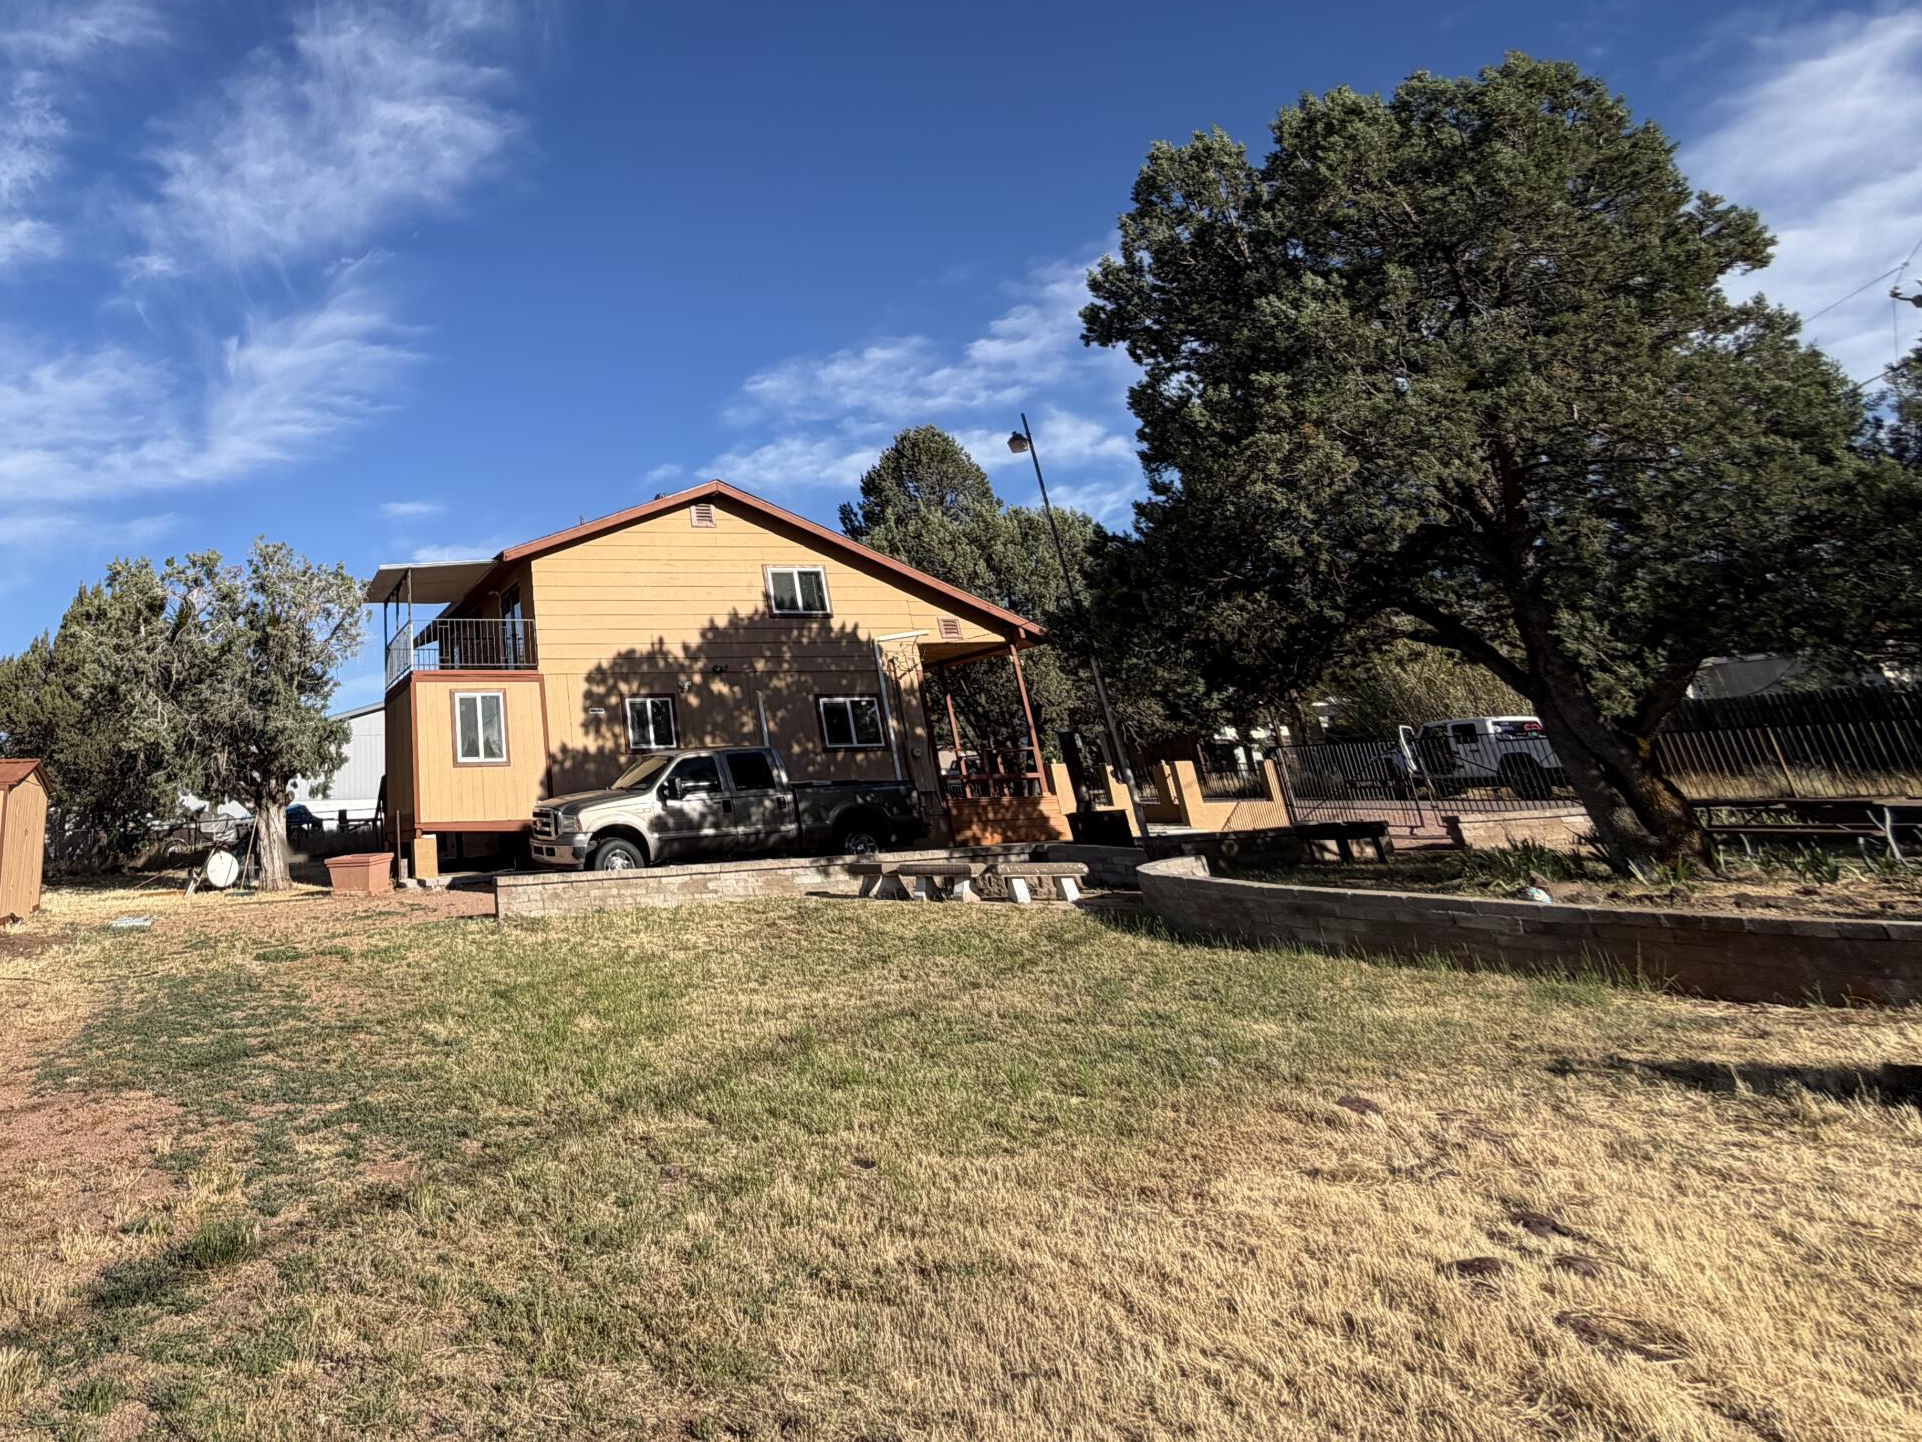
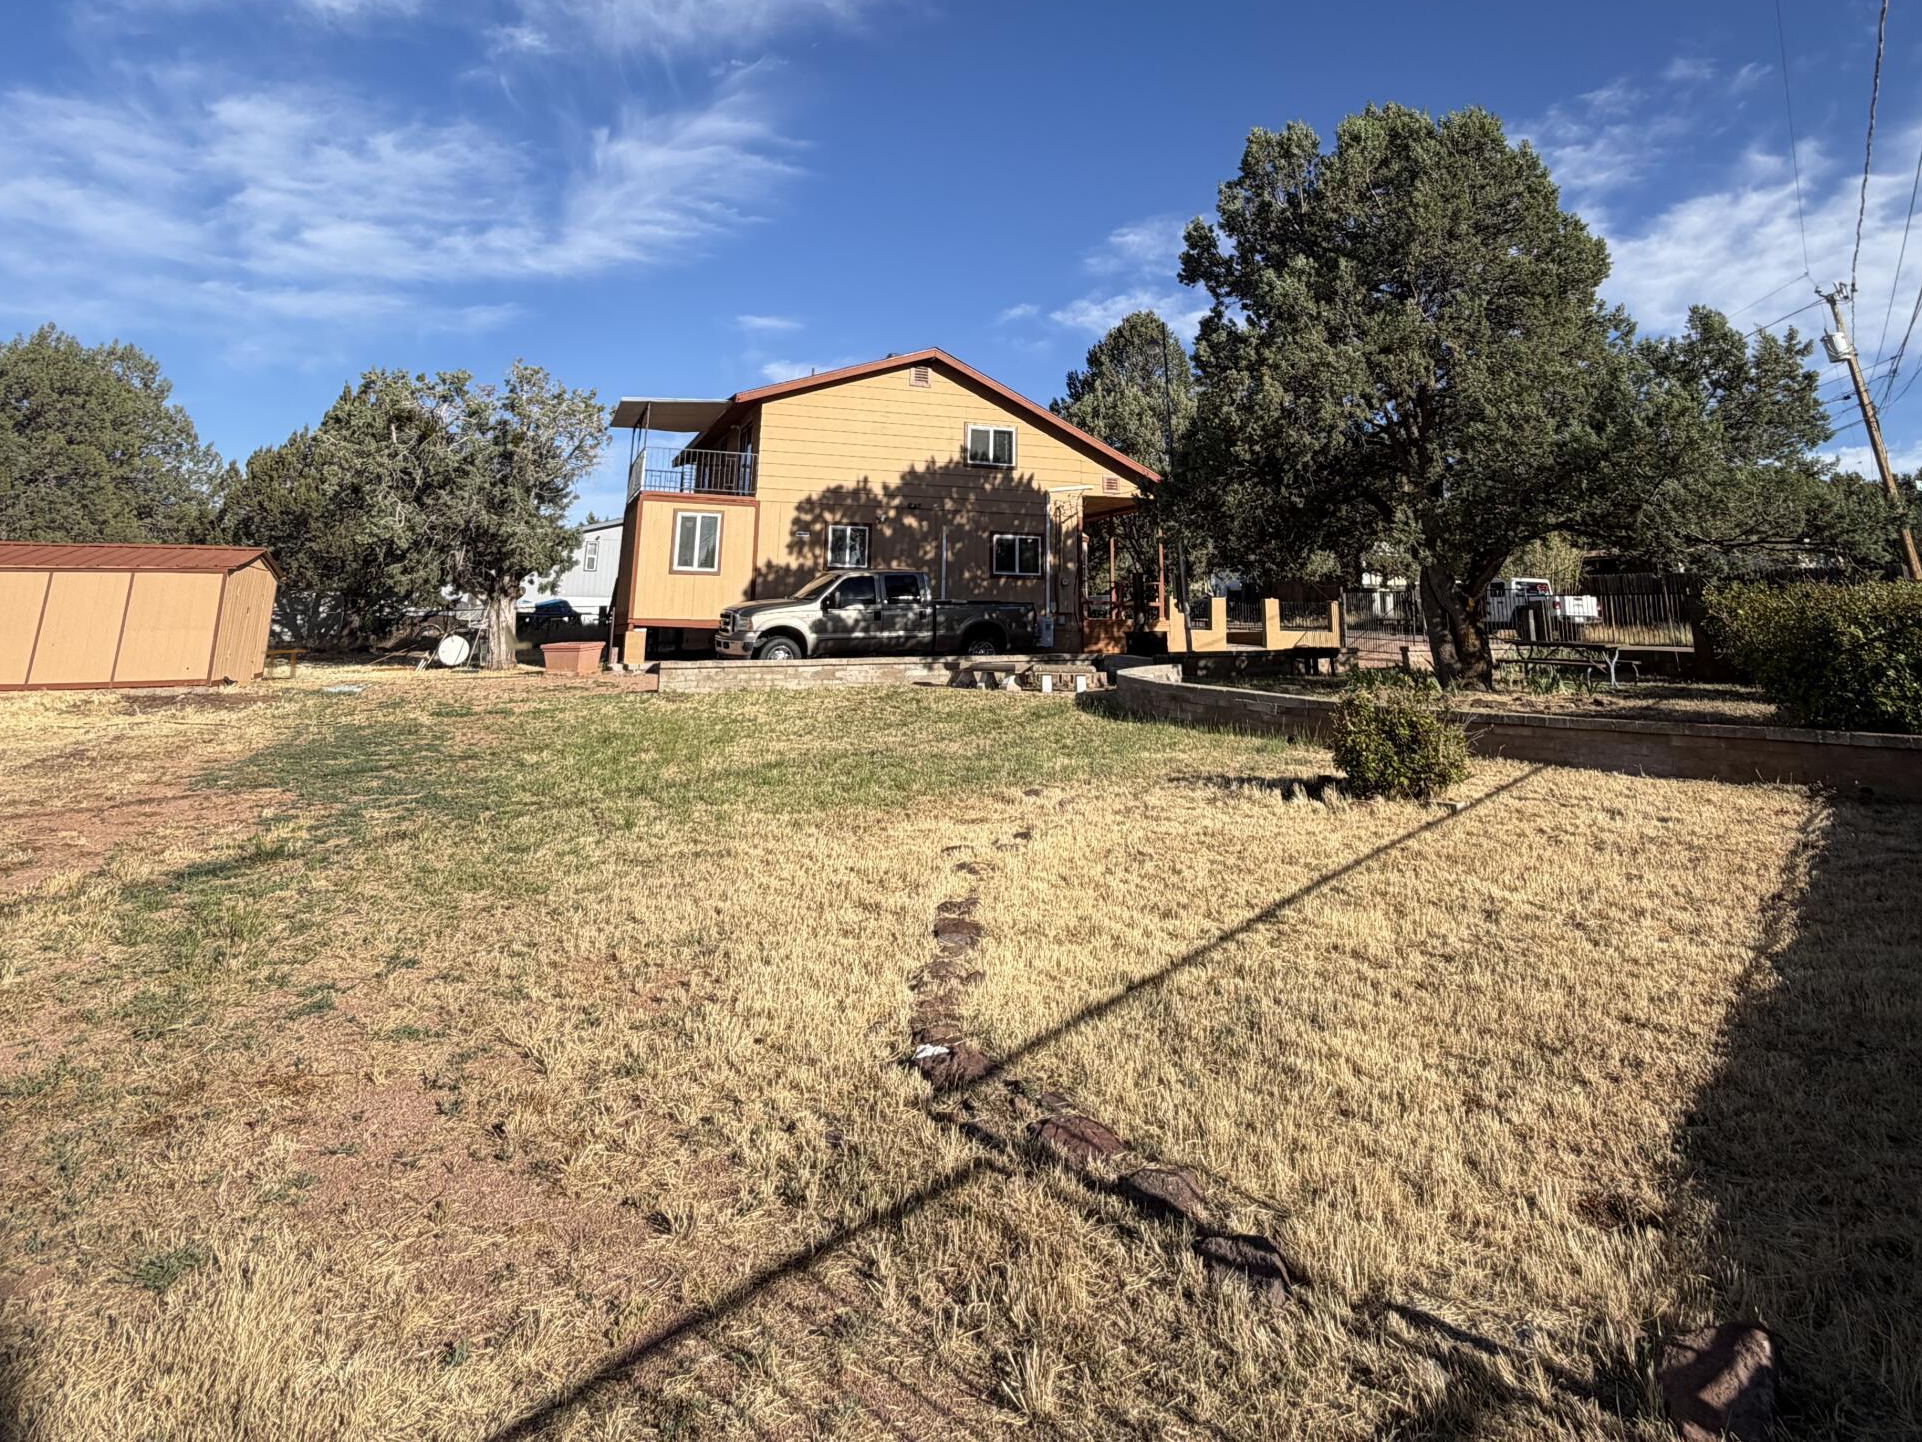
round table: none [36,874,82,911] -> present [264,650,303,680]

